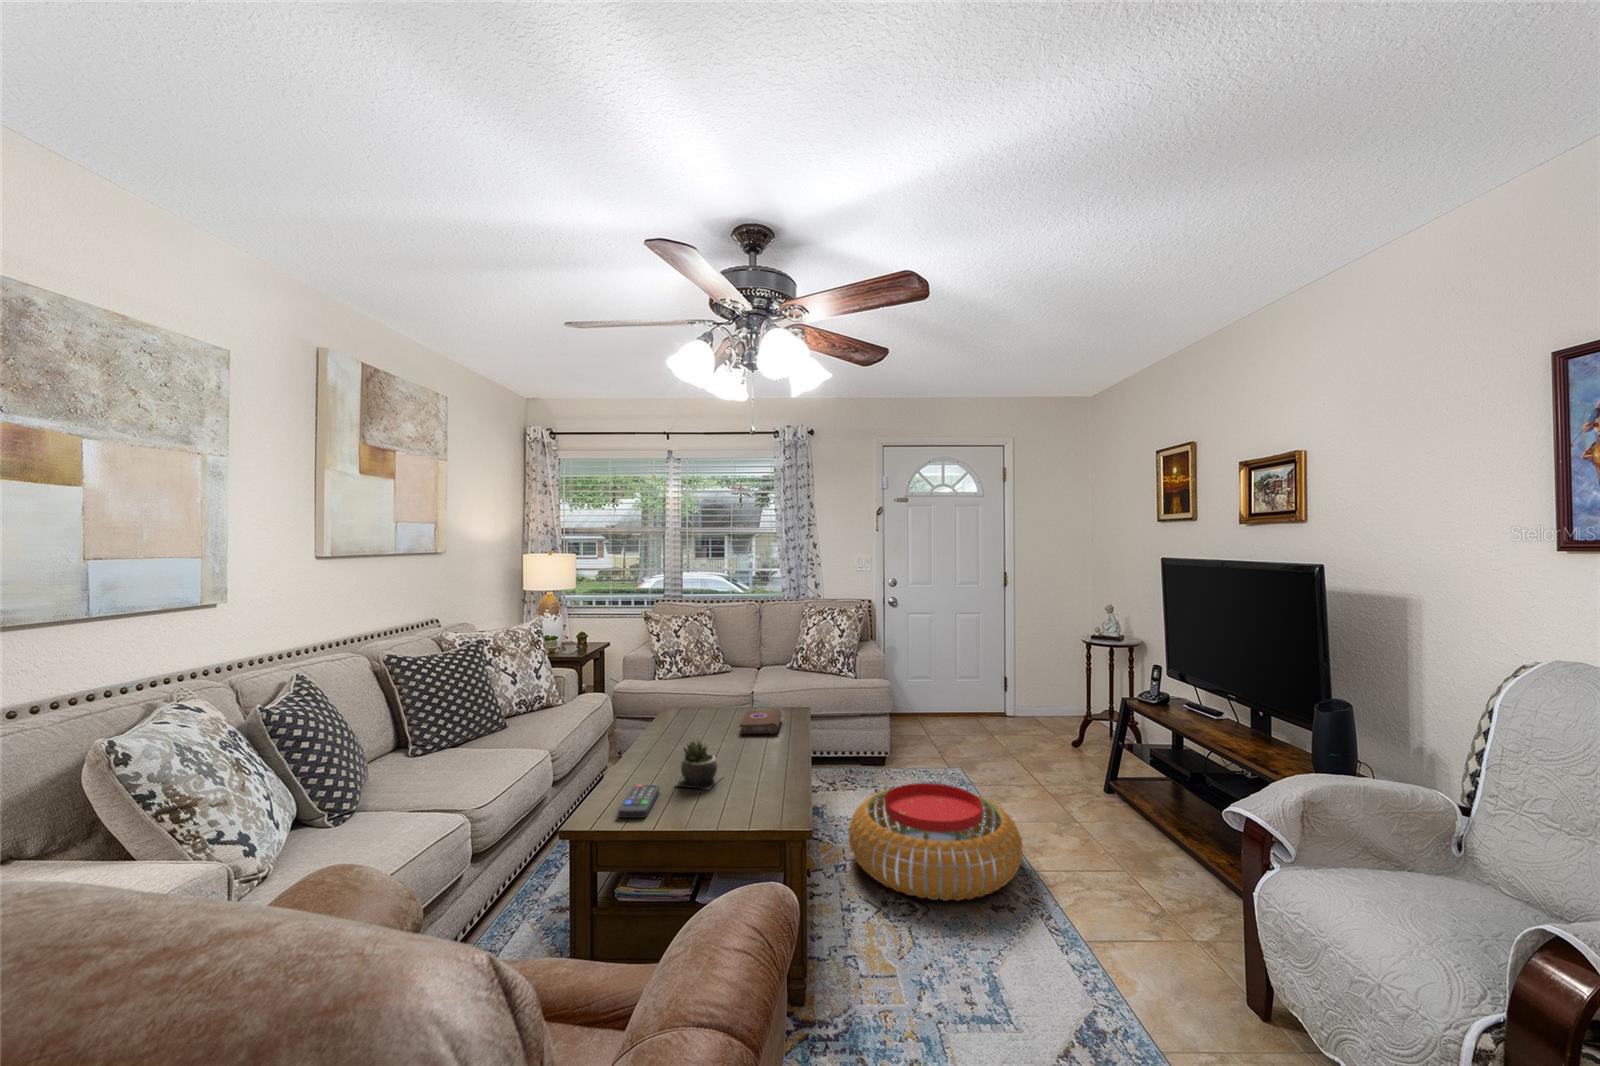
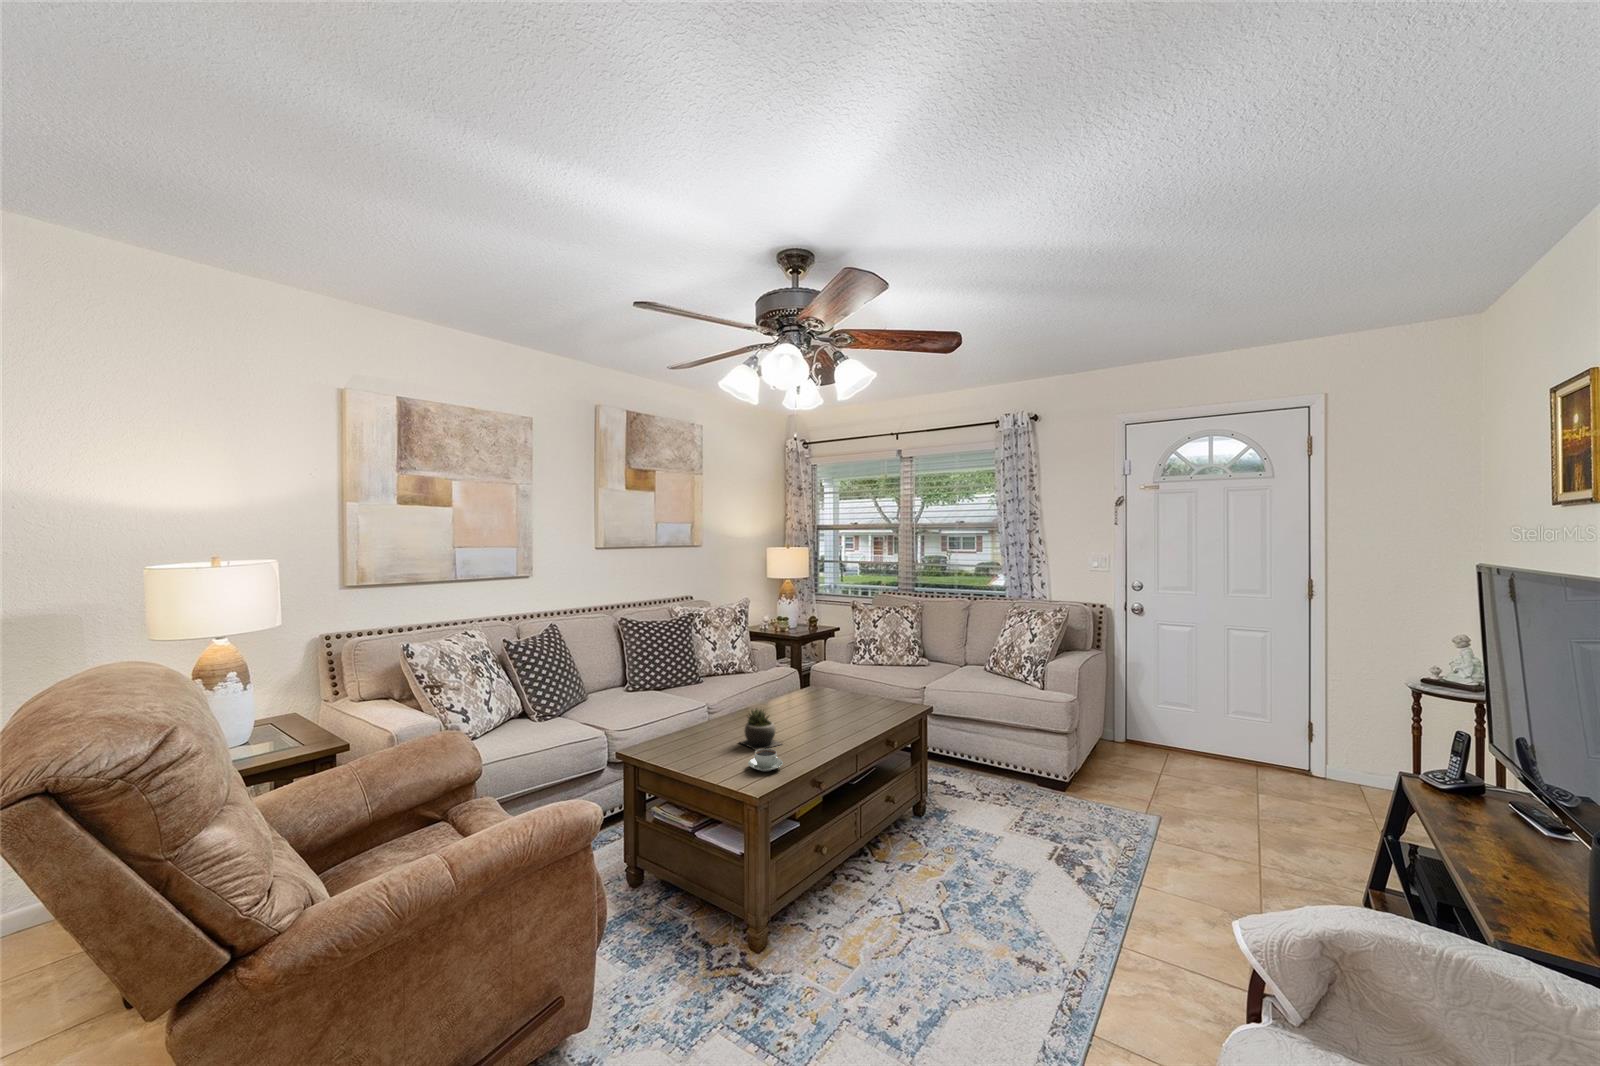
book: present [740,709,782,735] -> none [850,698,905,722]
coffee cup: none [729,782,769,808] -> present [748,749,783,771]
pouf: present [849,783,1023,901] -> none [911,800,1109,940]
remote control: present [618,785,659,818] -> none [671,734,723,758]

